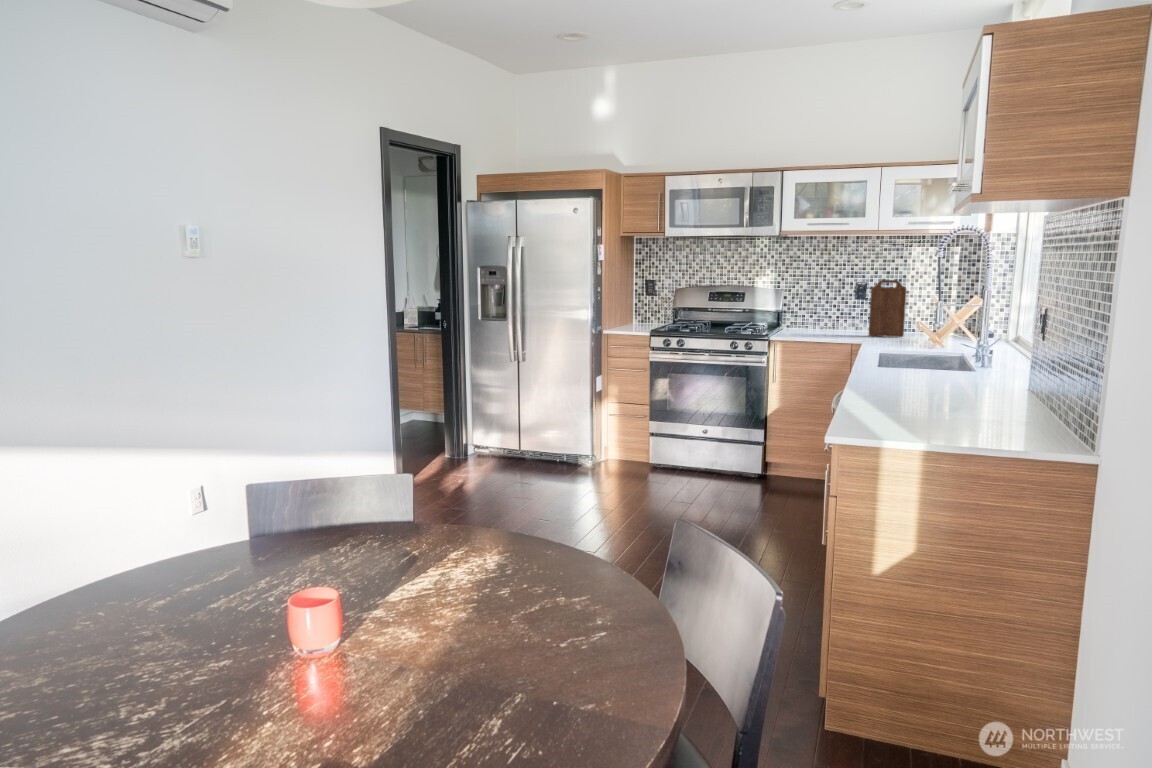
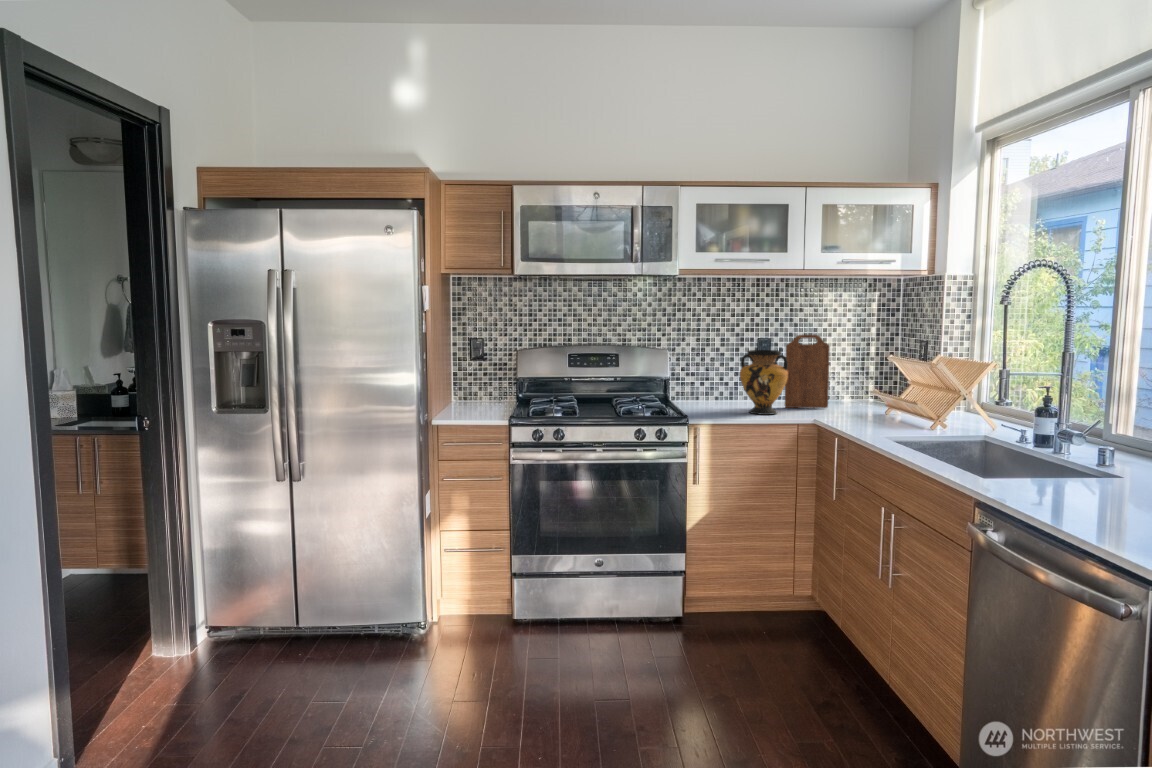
vase: none [823,291,859,338] -> present [740,350,788,415]

